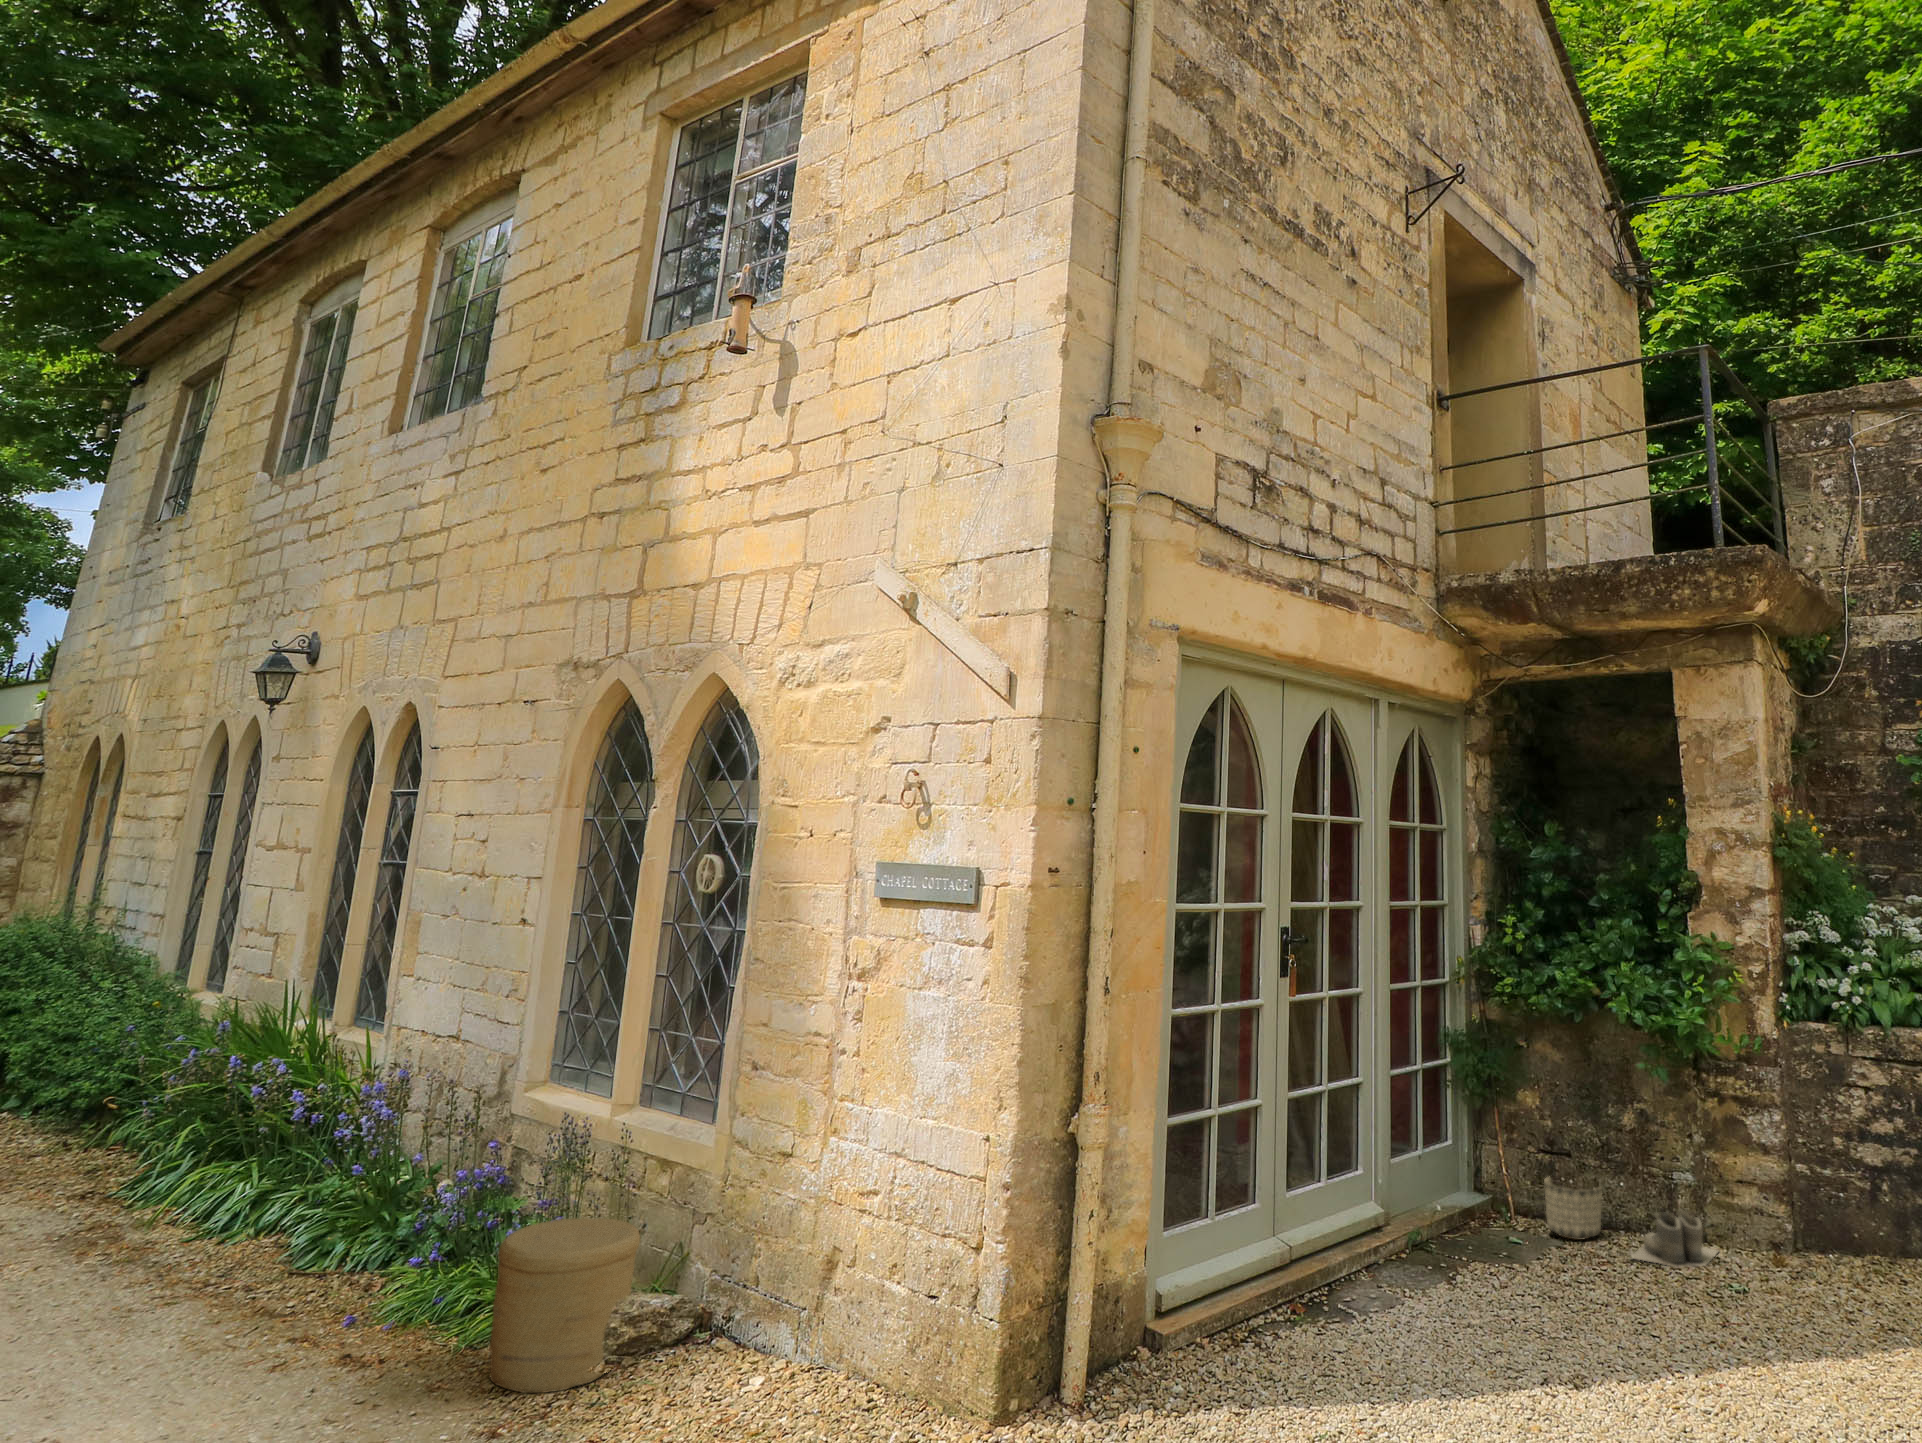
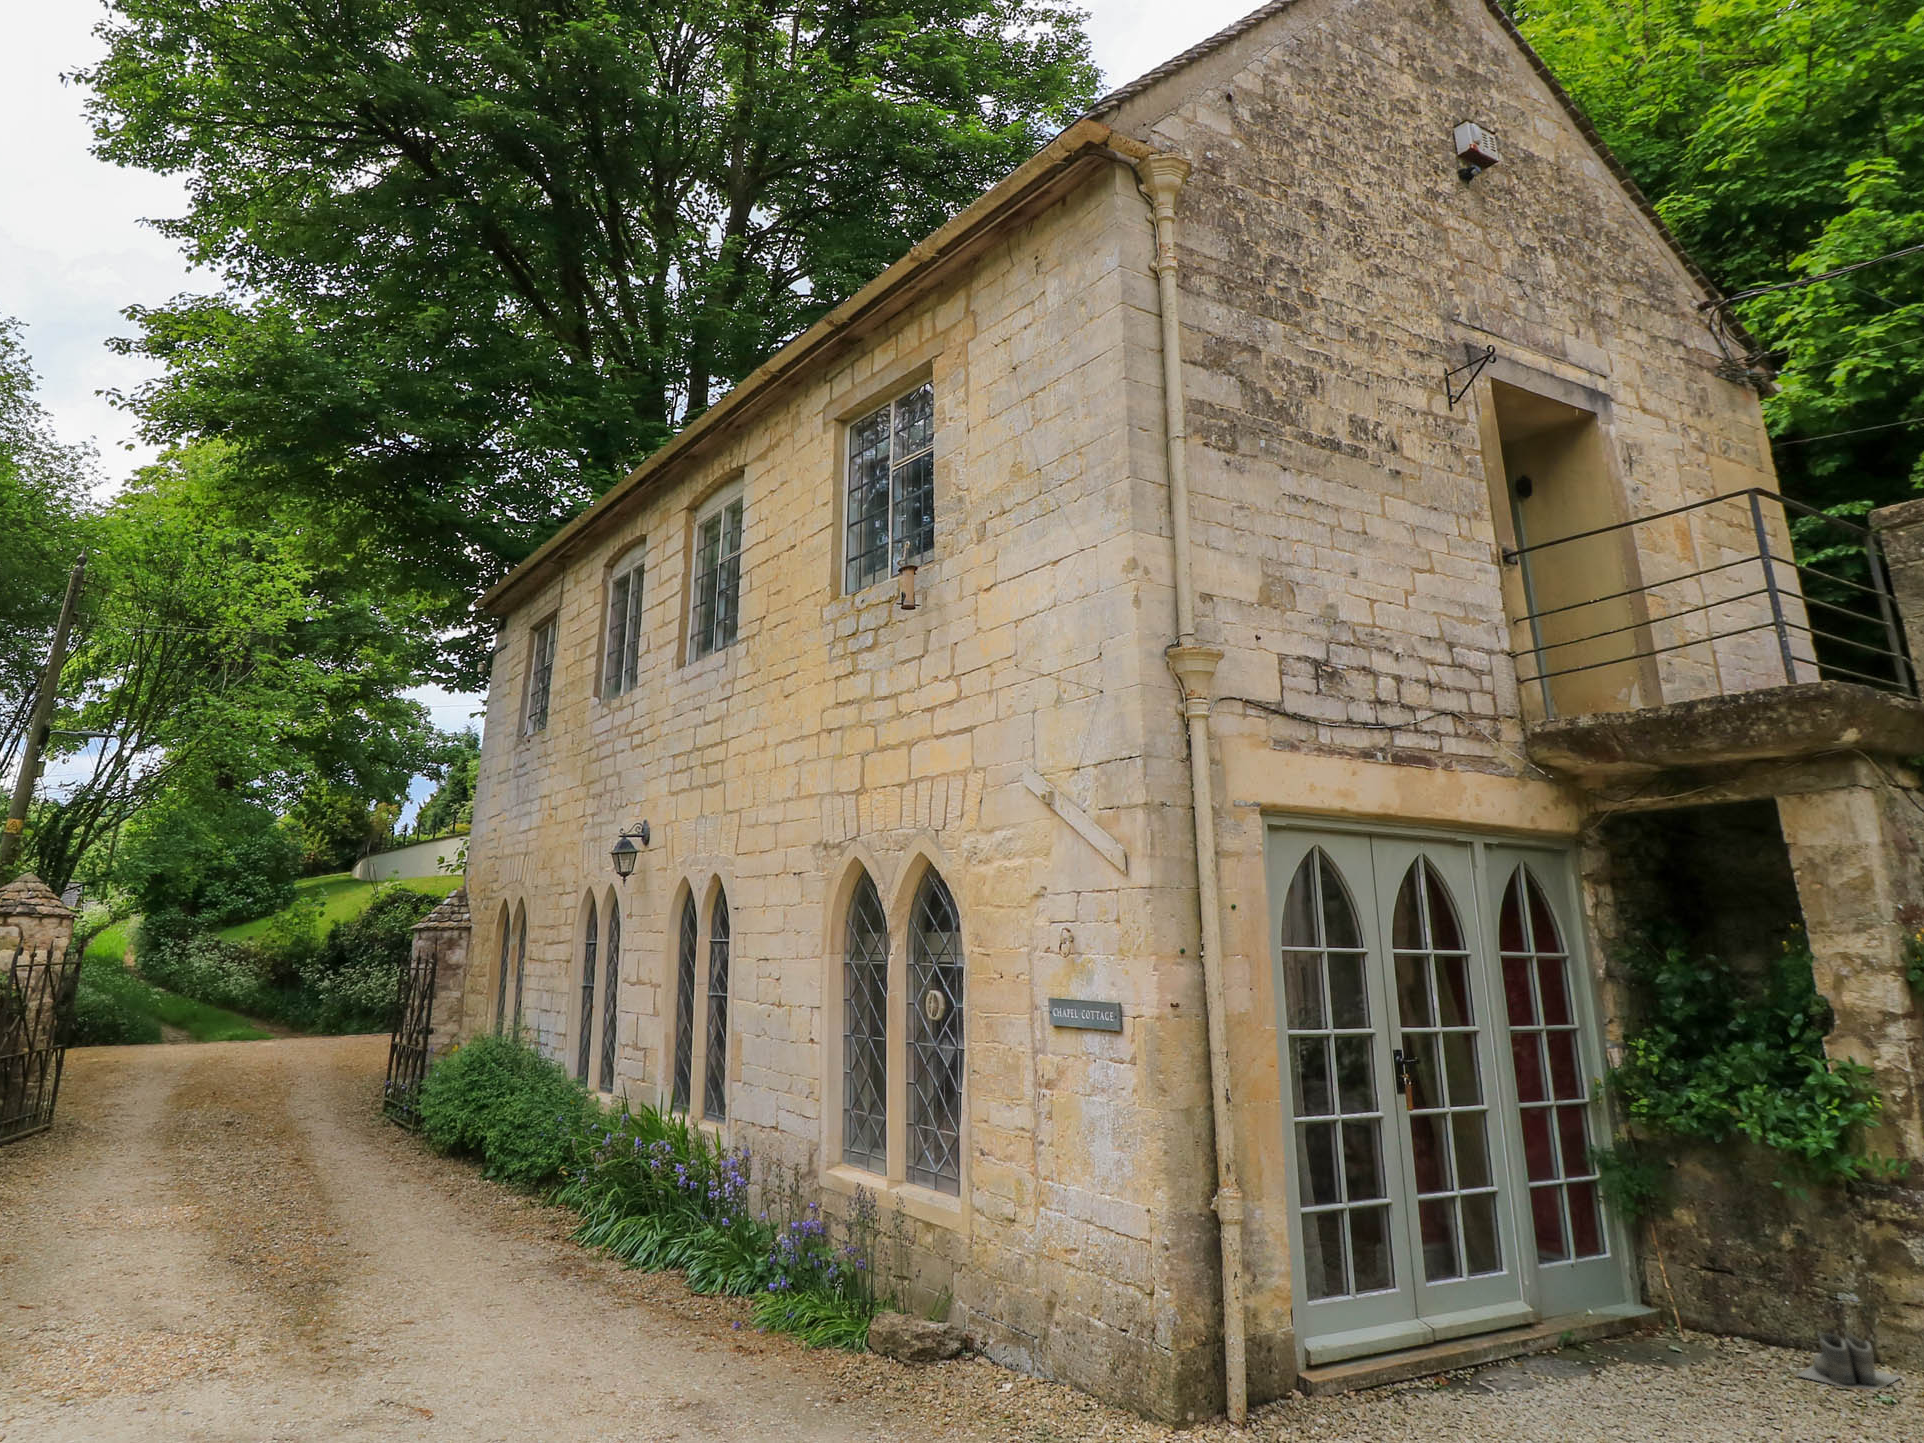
planter: present [1544,1177,1602,1240] -> none [1703,1292,1770,1356]
woven basket: present [489,1218,640,1393] -> none [827,1262,918,1388]

